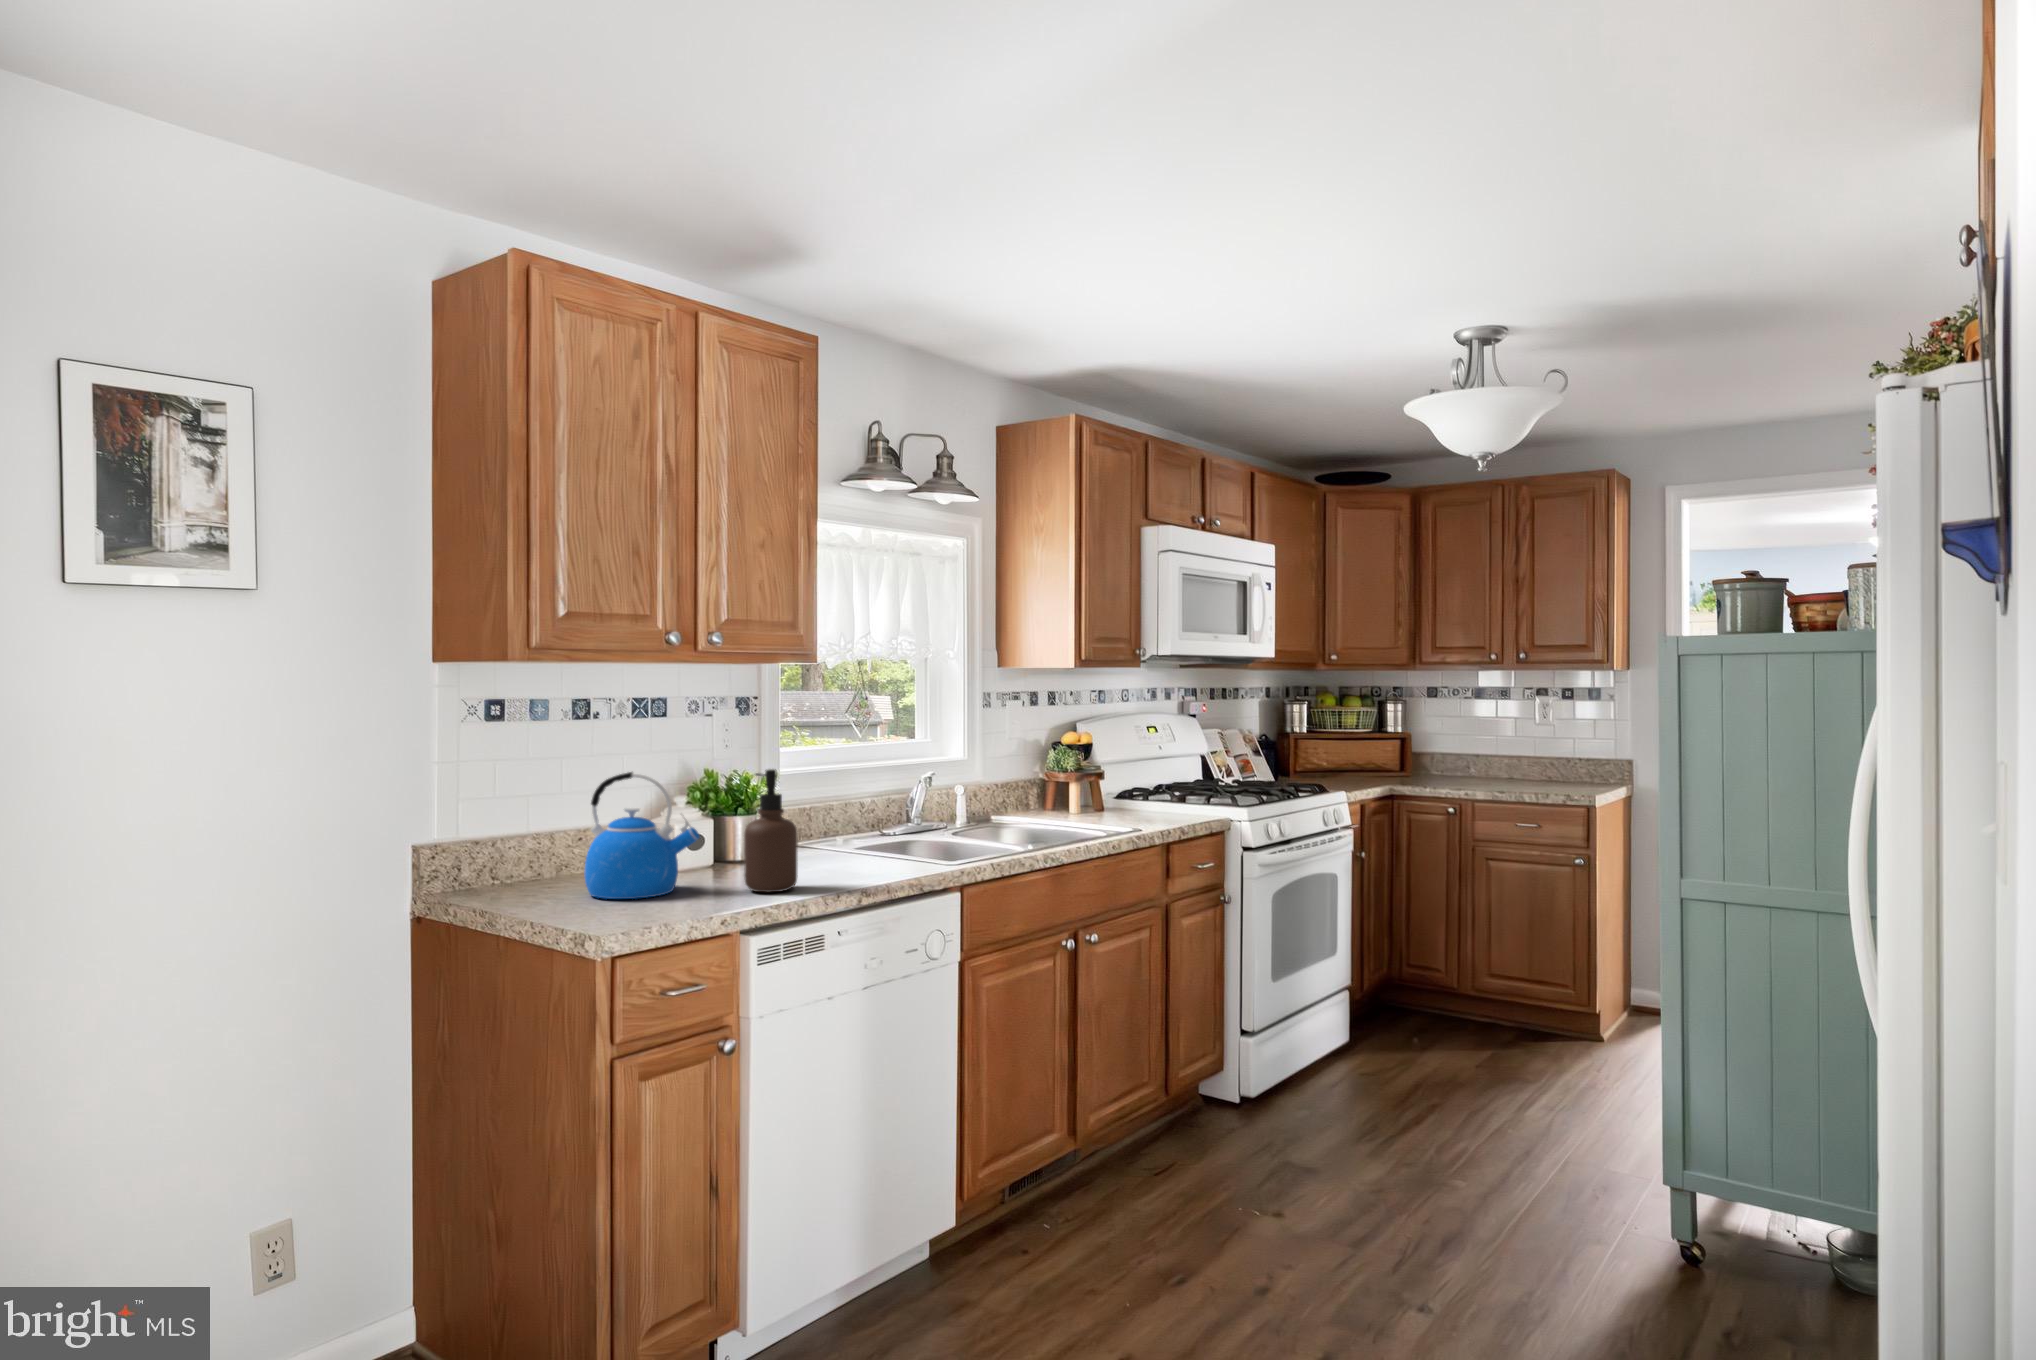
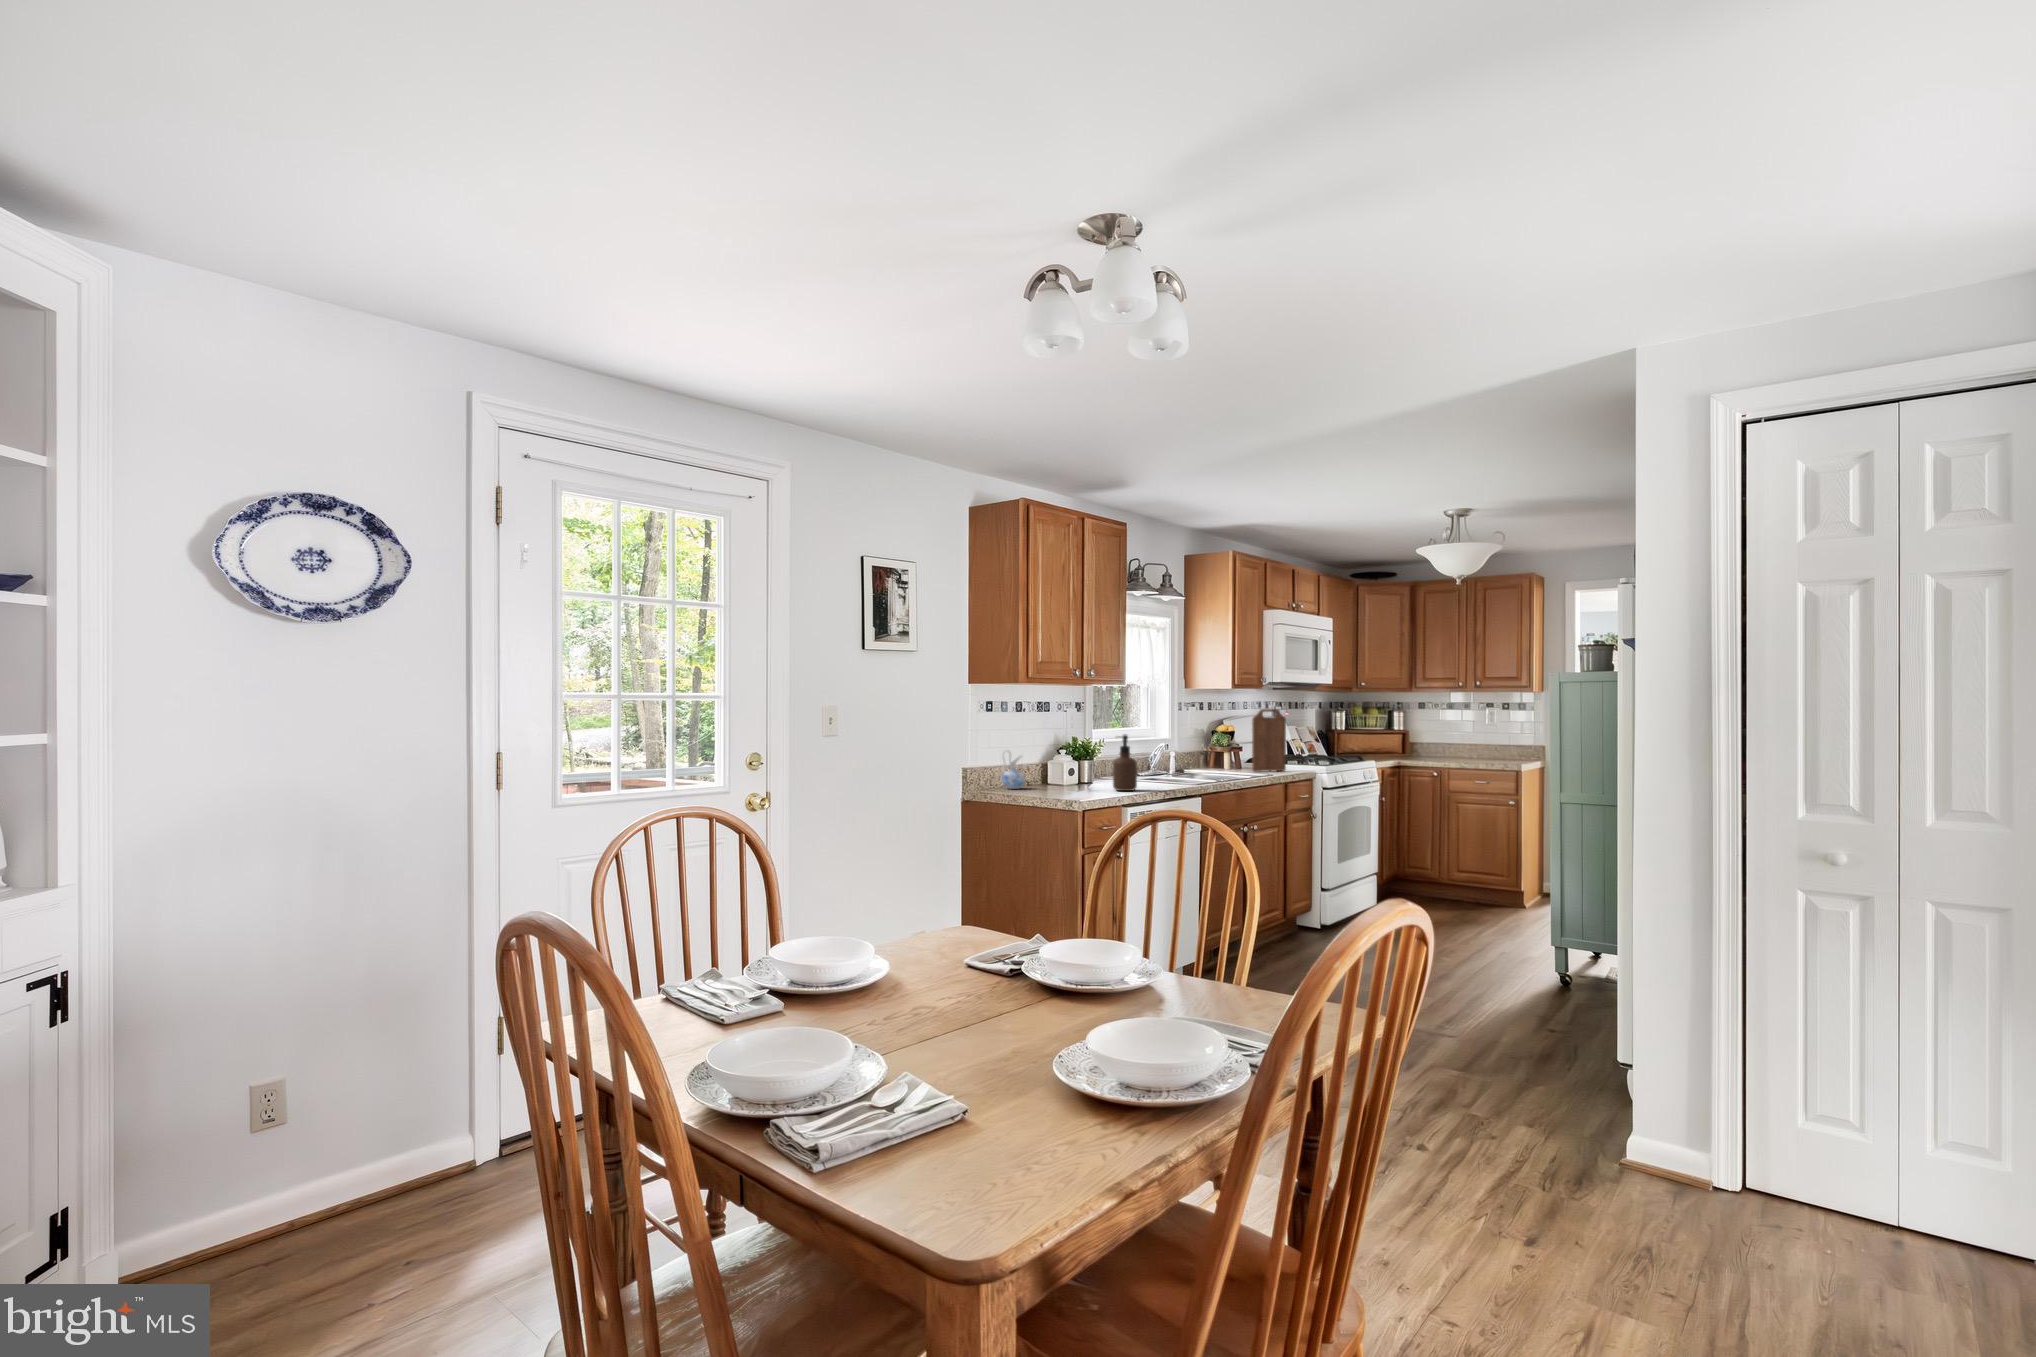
cutting board: none [1105,705,1169,823] -> present [1252,709,1286,772]
kettle: present [584,772,699,899] -> none [1040,735,1092,792]
ceramic pitcher: none [520,802,573,887] -> present [1002,750,1025,789]

